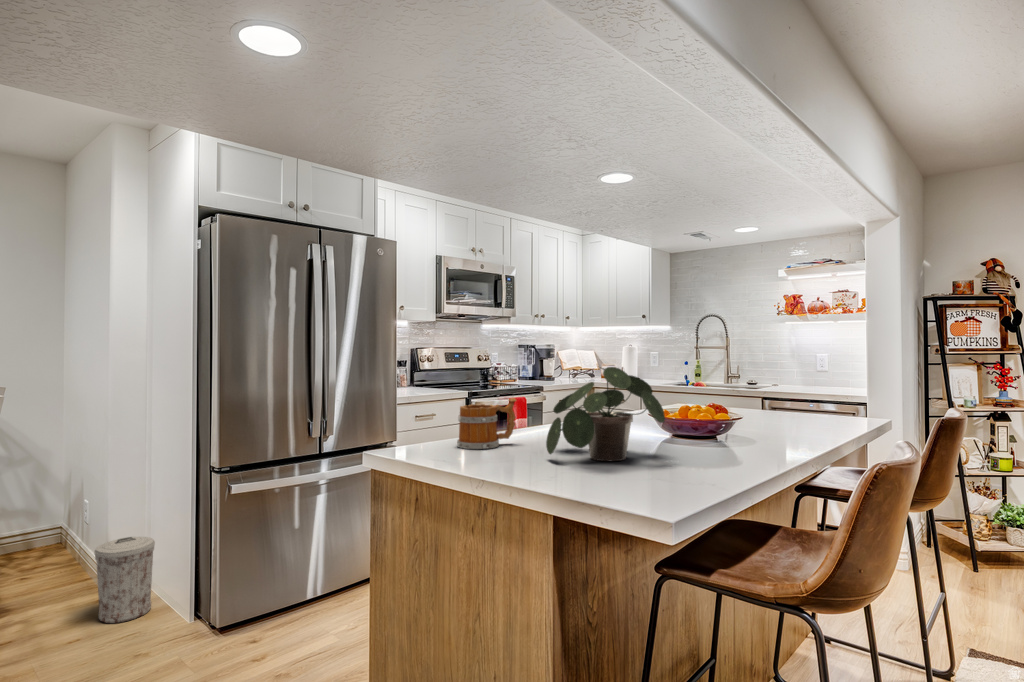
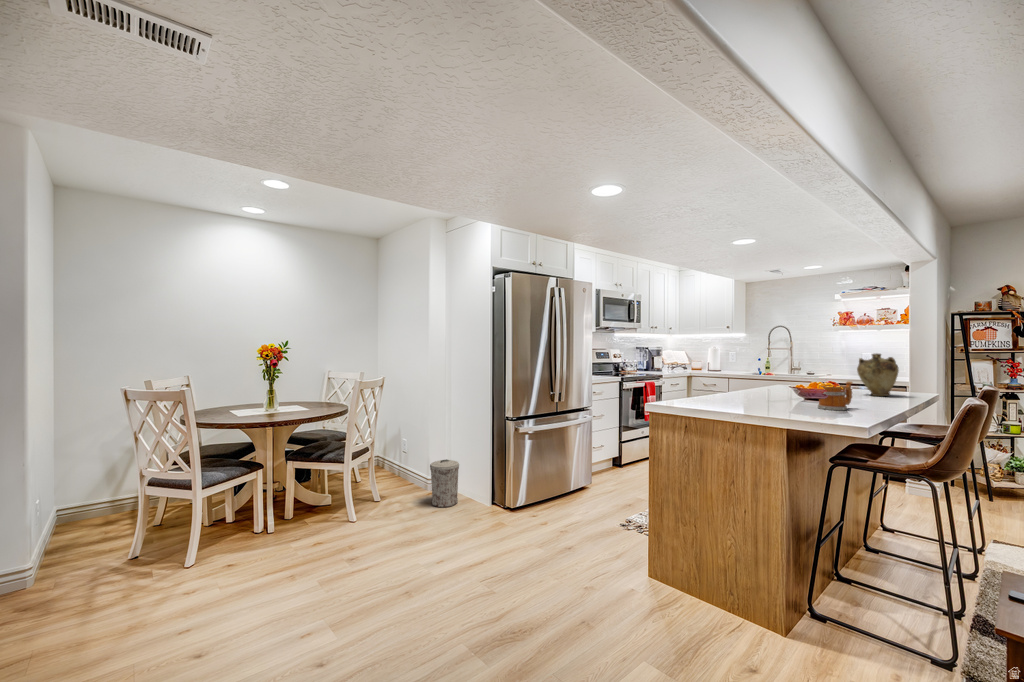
vase: none [785,353,842,419] -> present [857,354,899,396]
potted plant: present [546,367,665,461] -> none [735,363,810,414]
mug: present [457,398,516,449] -> present [818,382,852,410]

